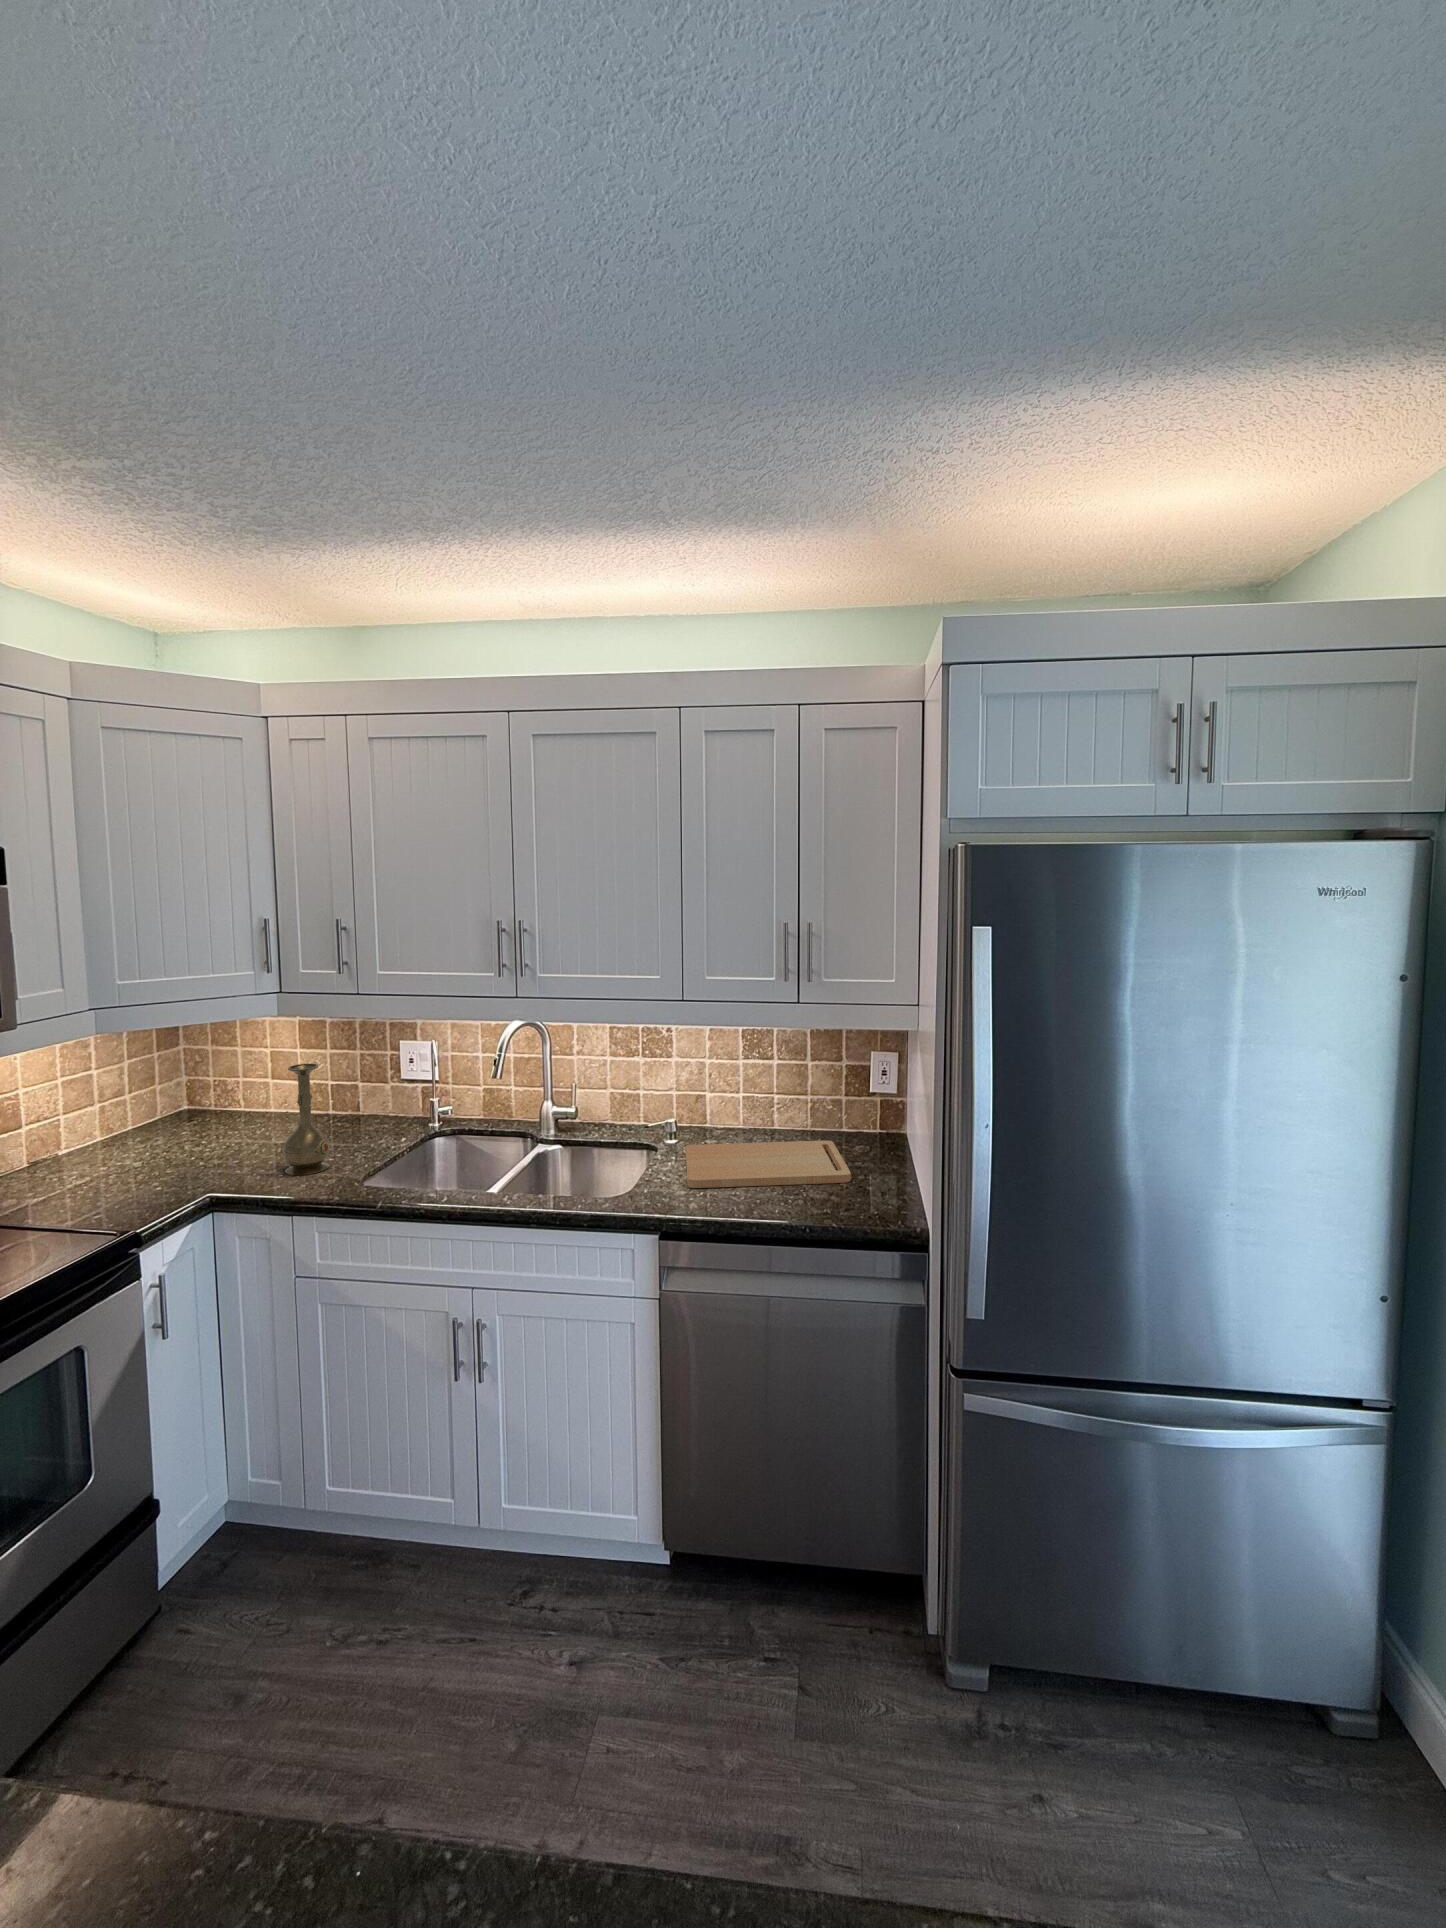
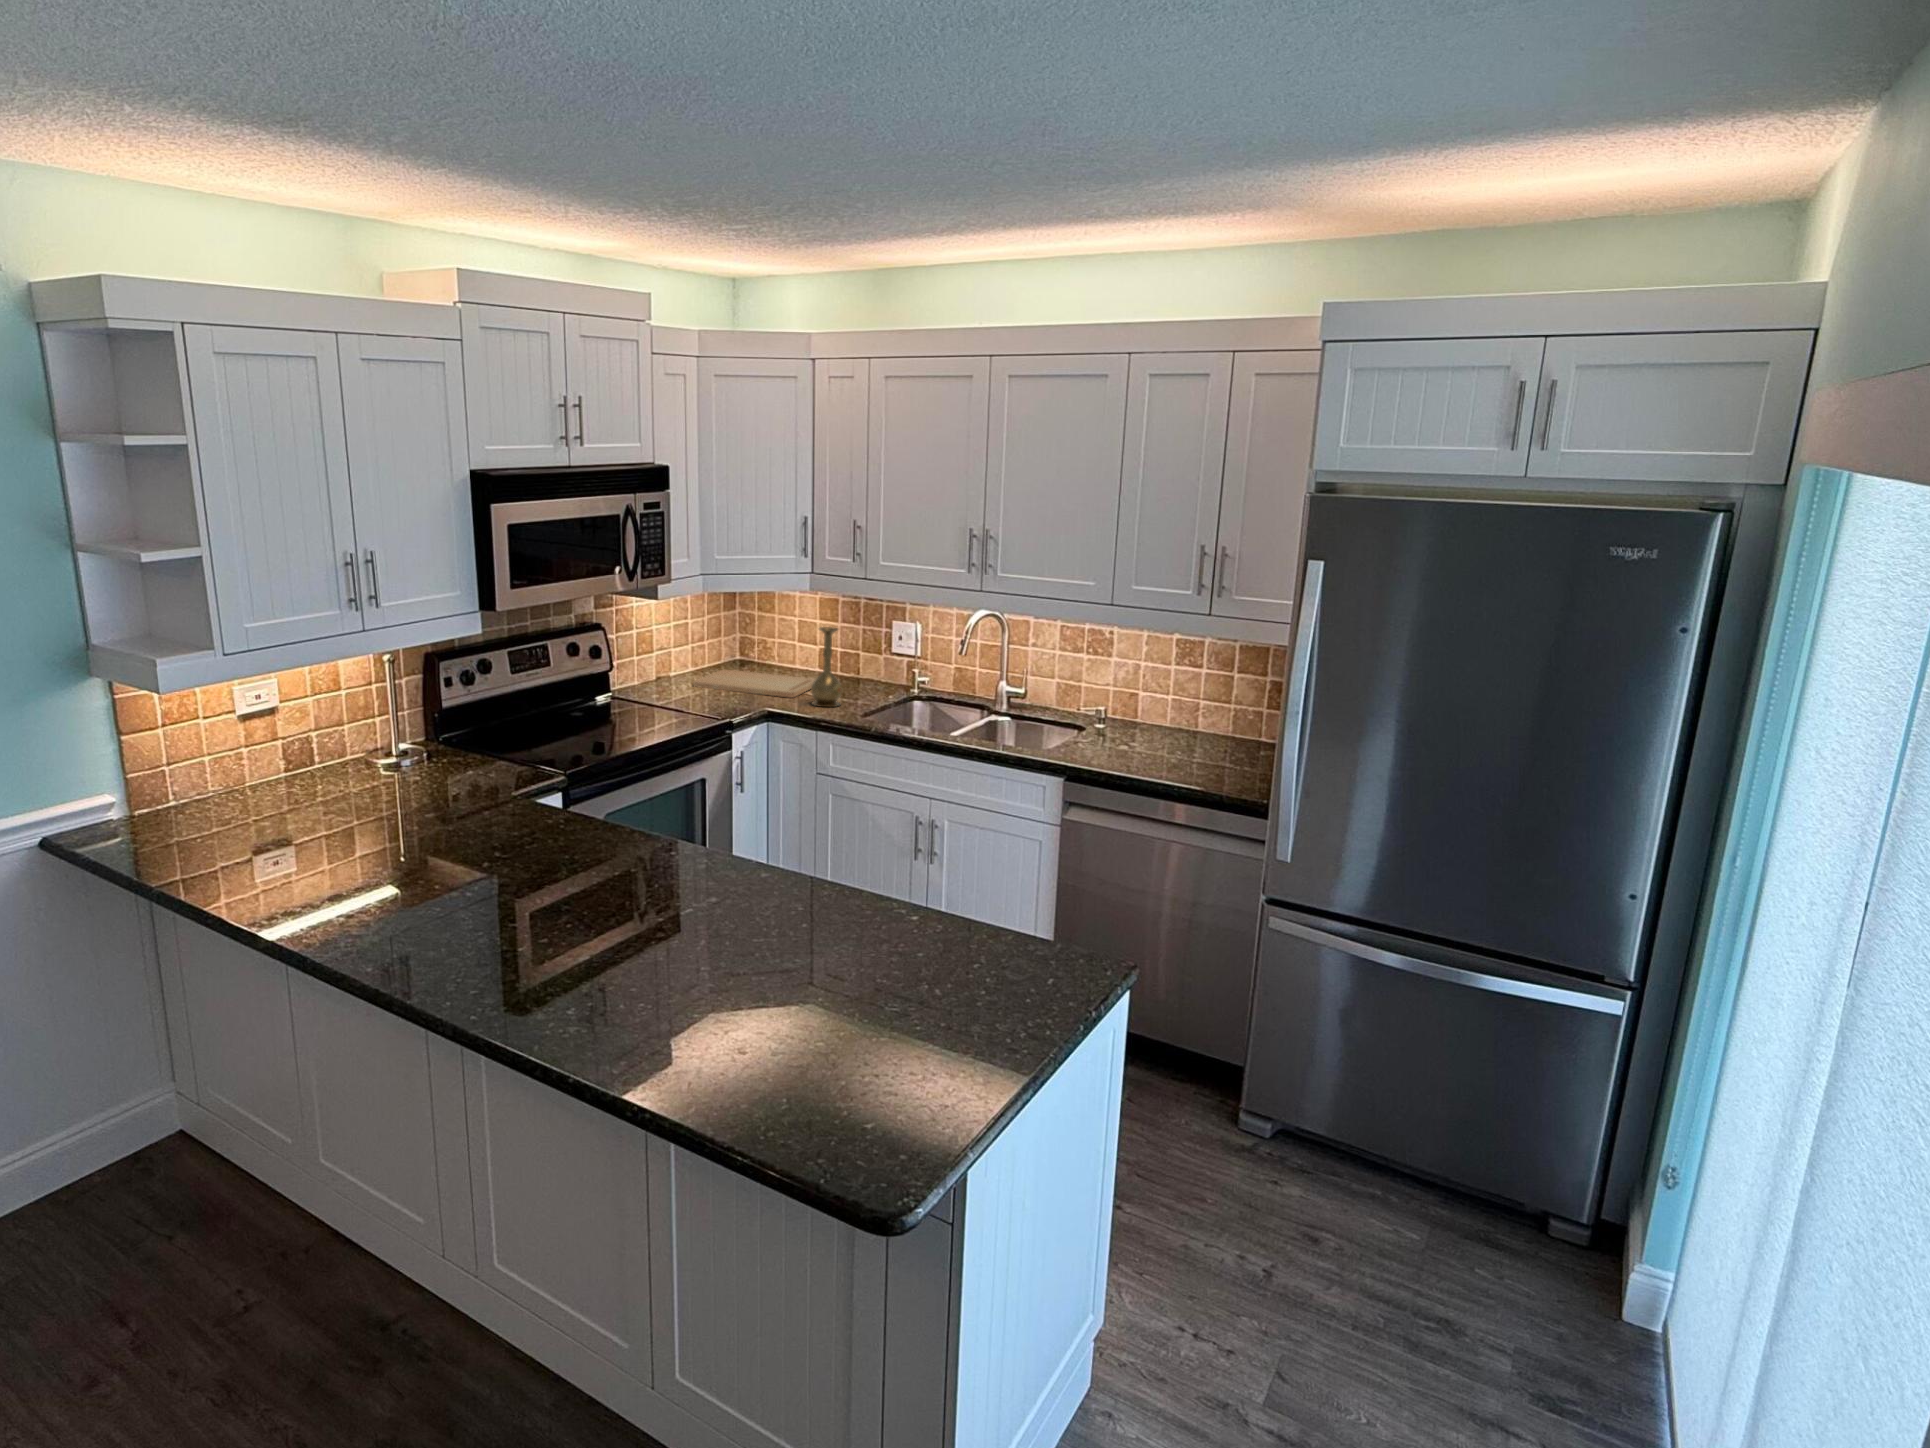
cutting board: present [686,1140,851,1188] -> present [693,670,815,698]

